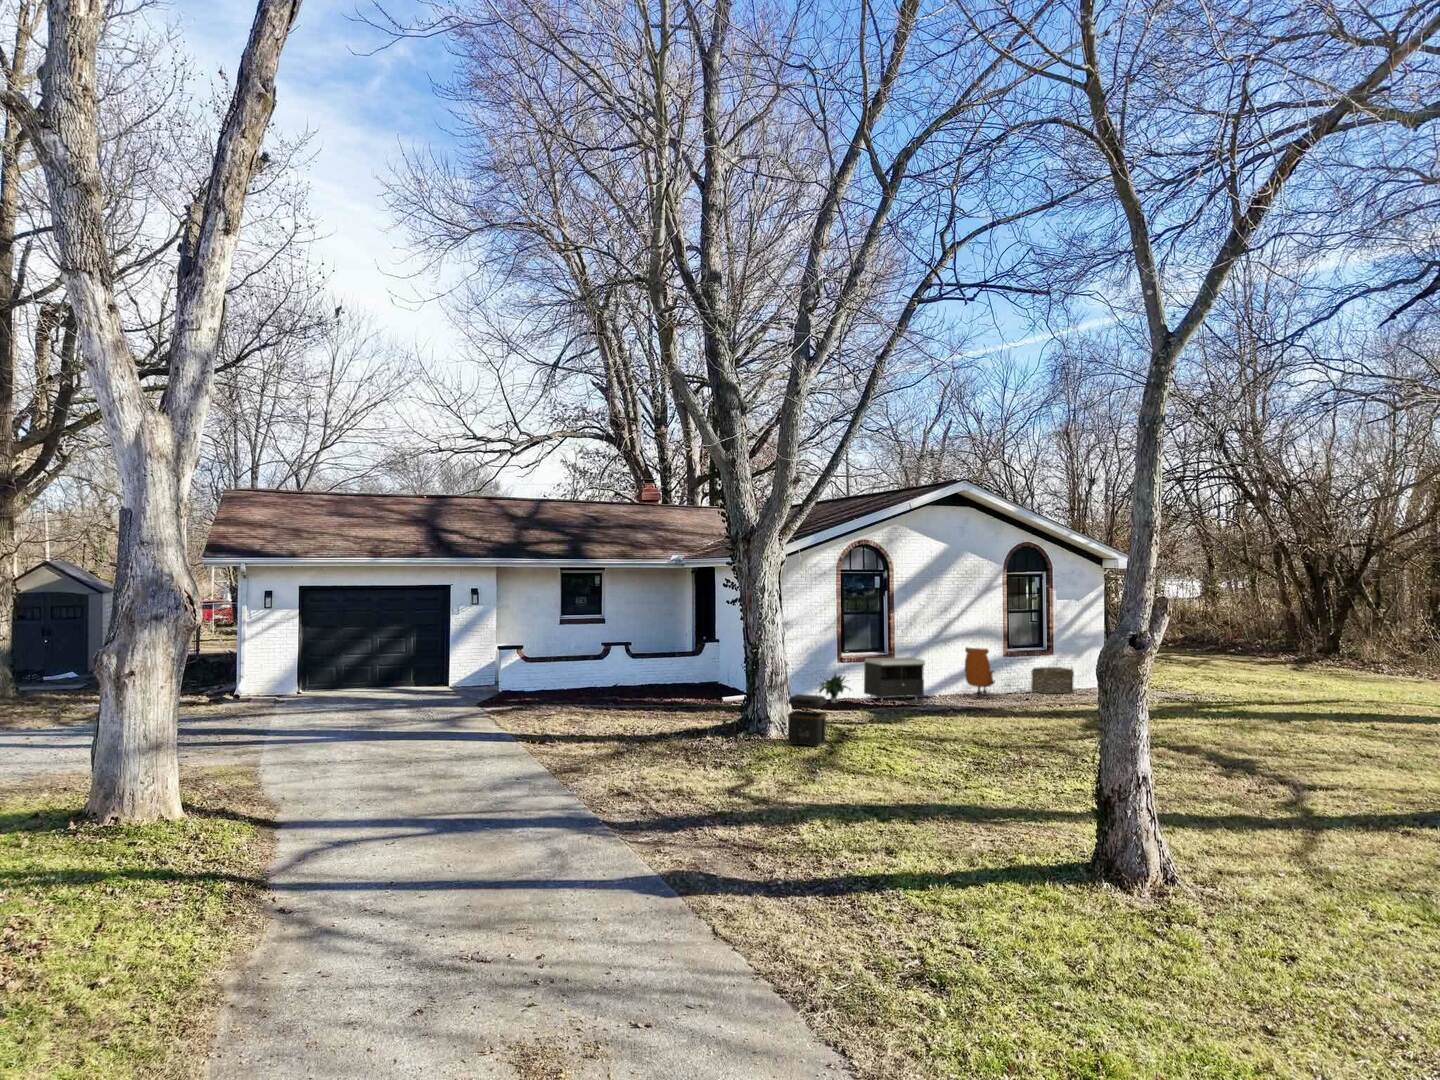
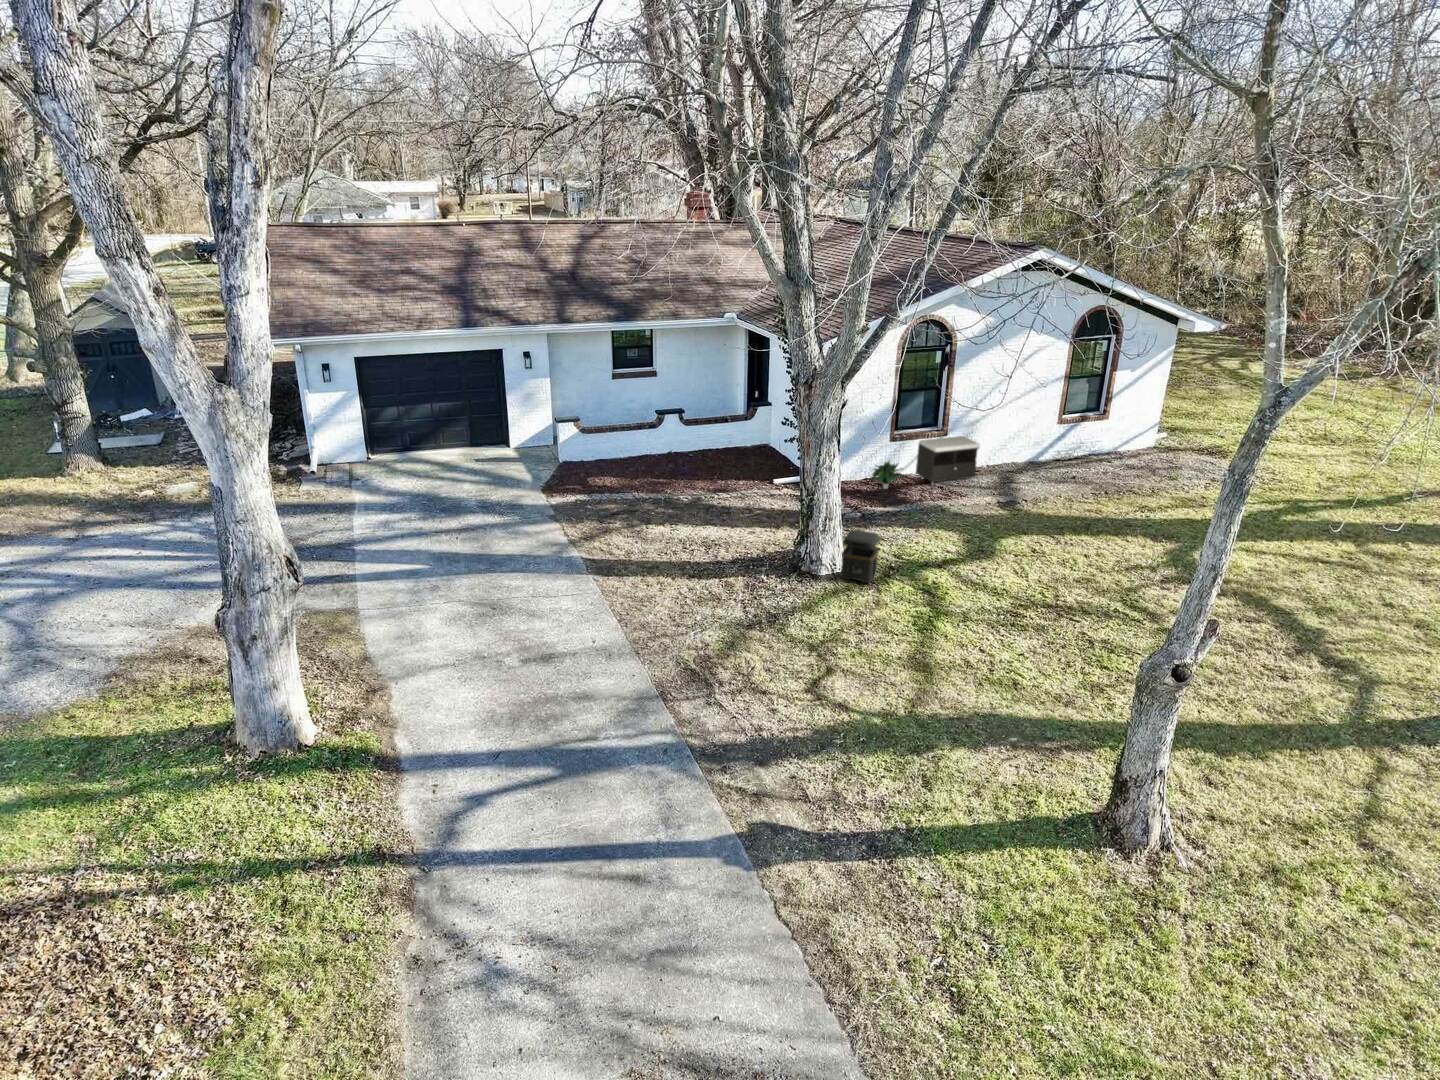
lounge chair: present [964,648,995,698] -> none [1014,430,1049,480]
basket: present [1031,667,1074,694] -> none [1084,436,1131,467]

